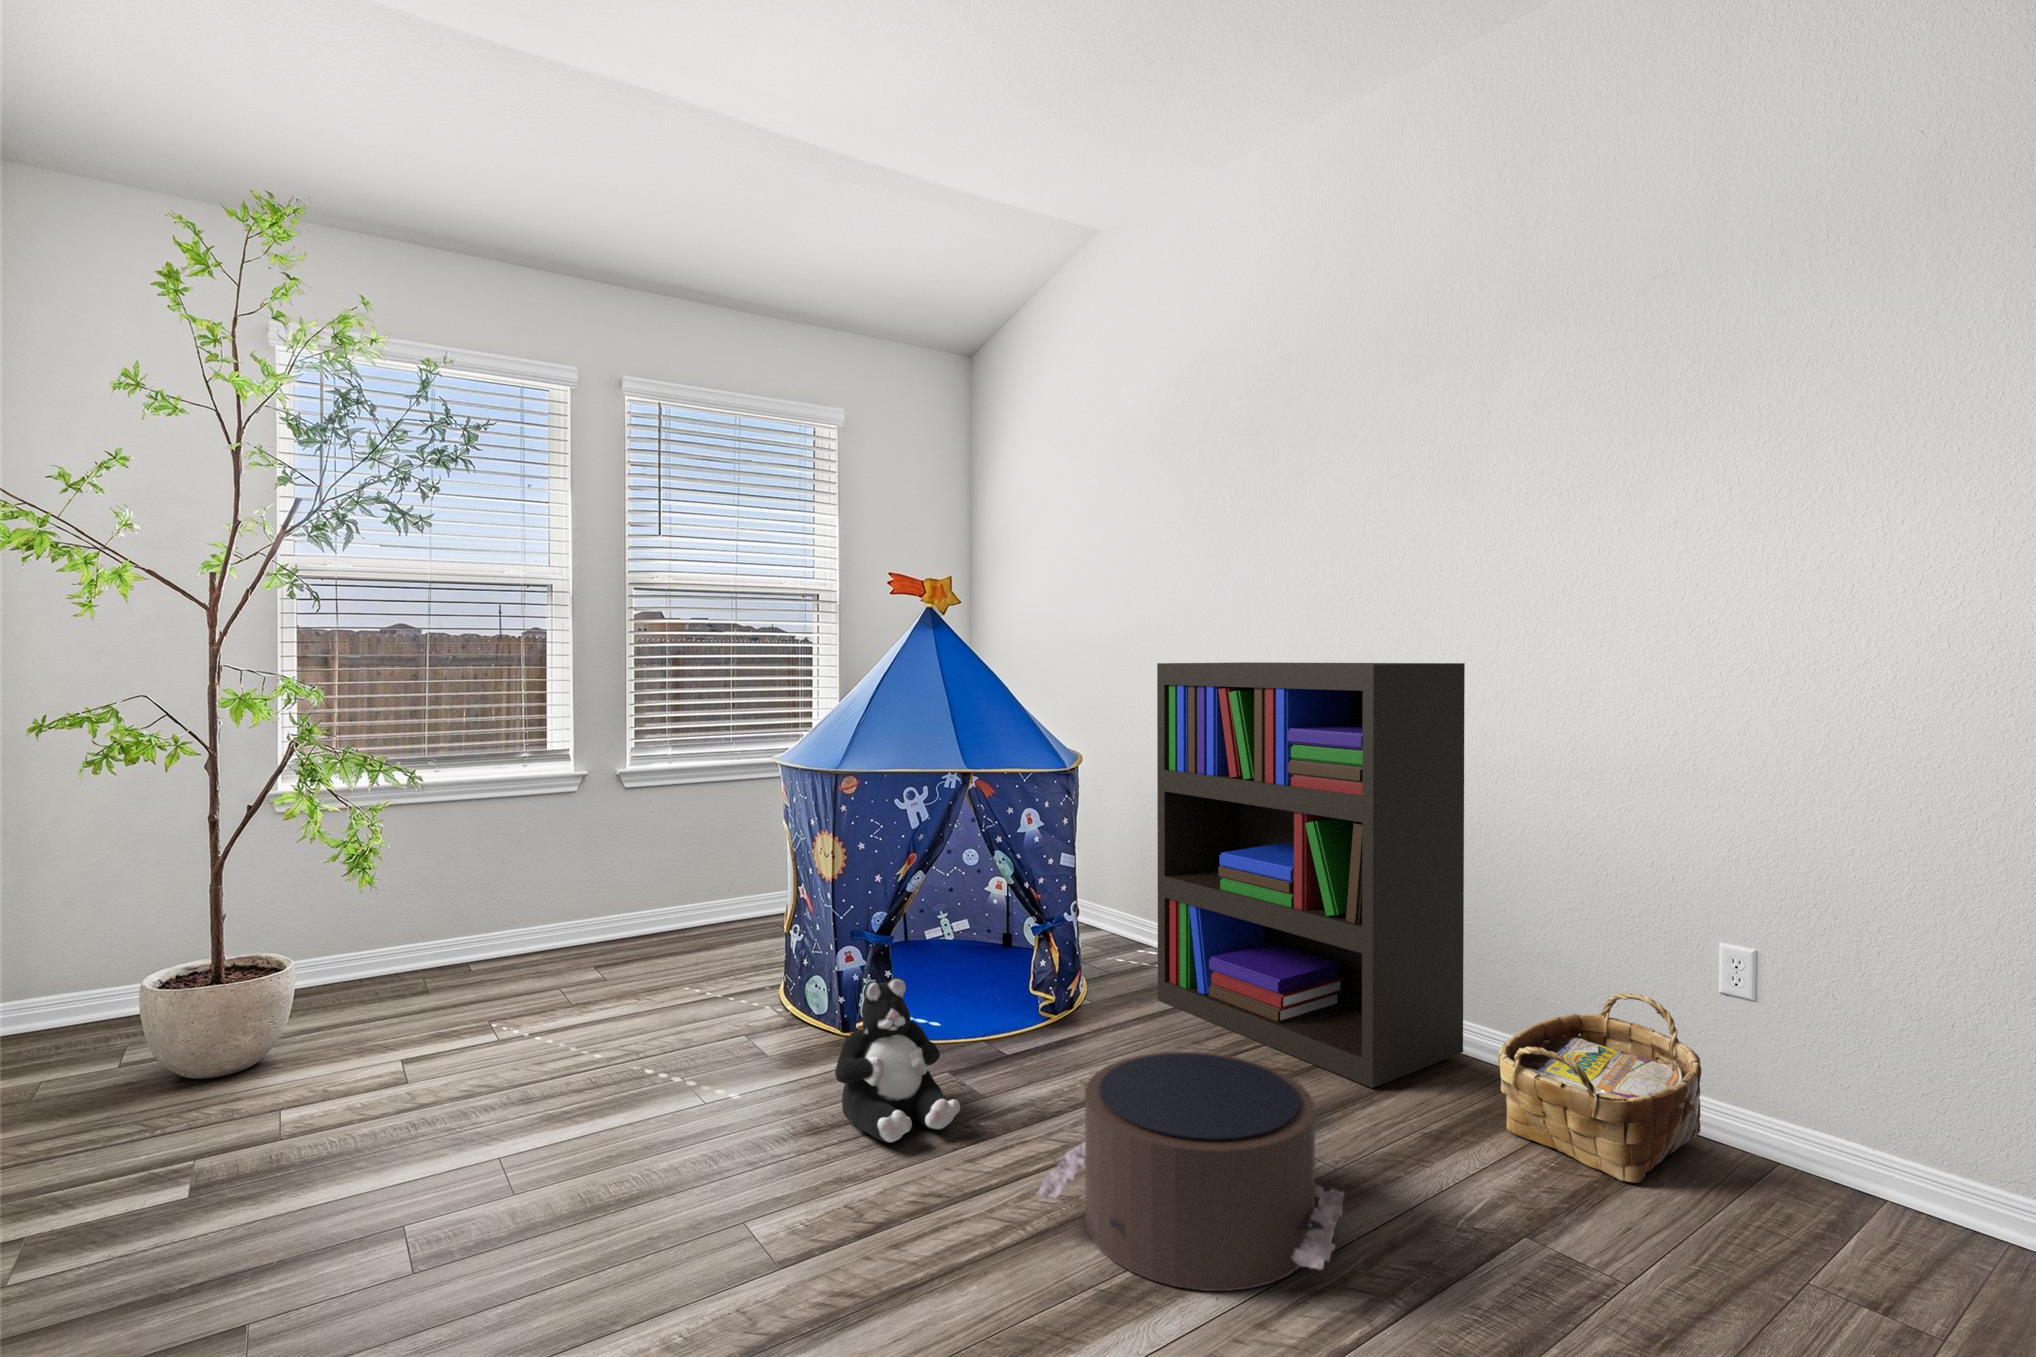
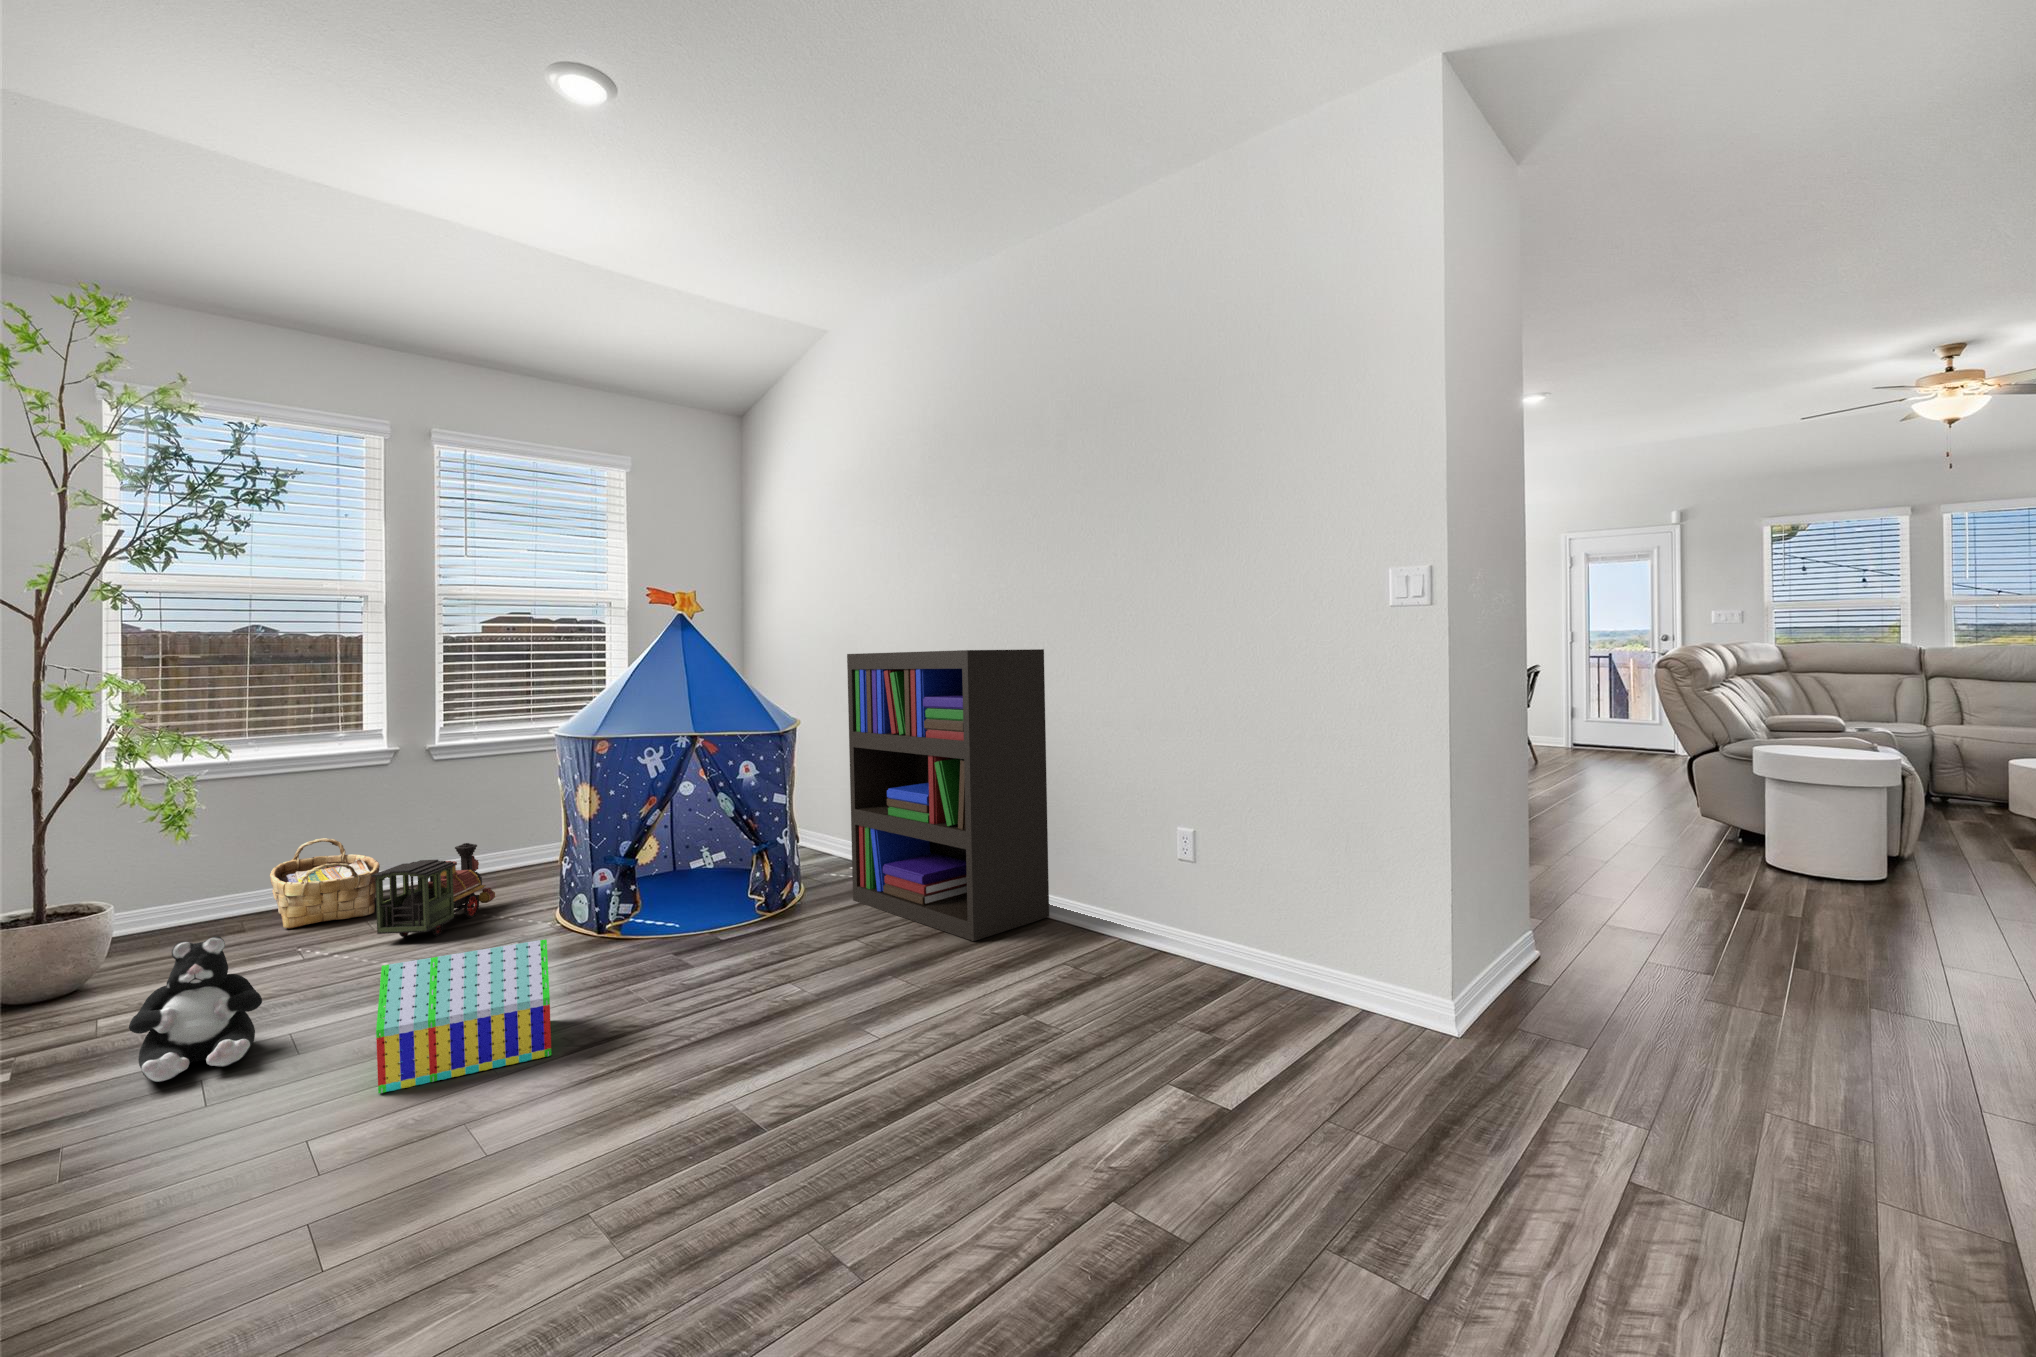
toy train: none [571,894,702,1016] -> present [371,843,495,937]
plush toy: present [835,977,960,1142] -> present [129,936,262,1082]
woven basket: present [1498,993,1701,1183] -> present [270,838,380,928]
pouf: present [1037,1052,1344,1291] -> none [691,915,904,1057]
toy house: none [631,1070,847,1290] -> present [376,939,551,1093]

